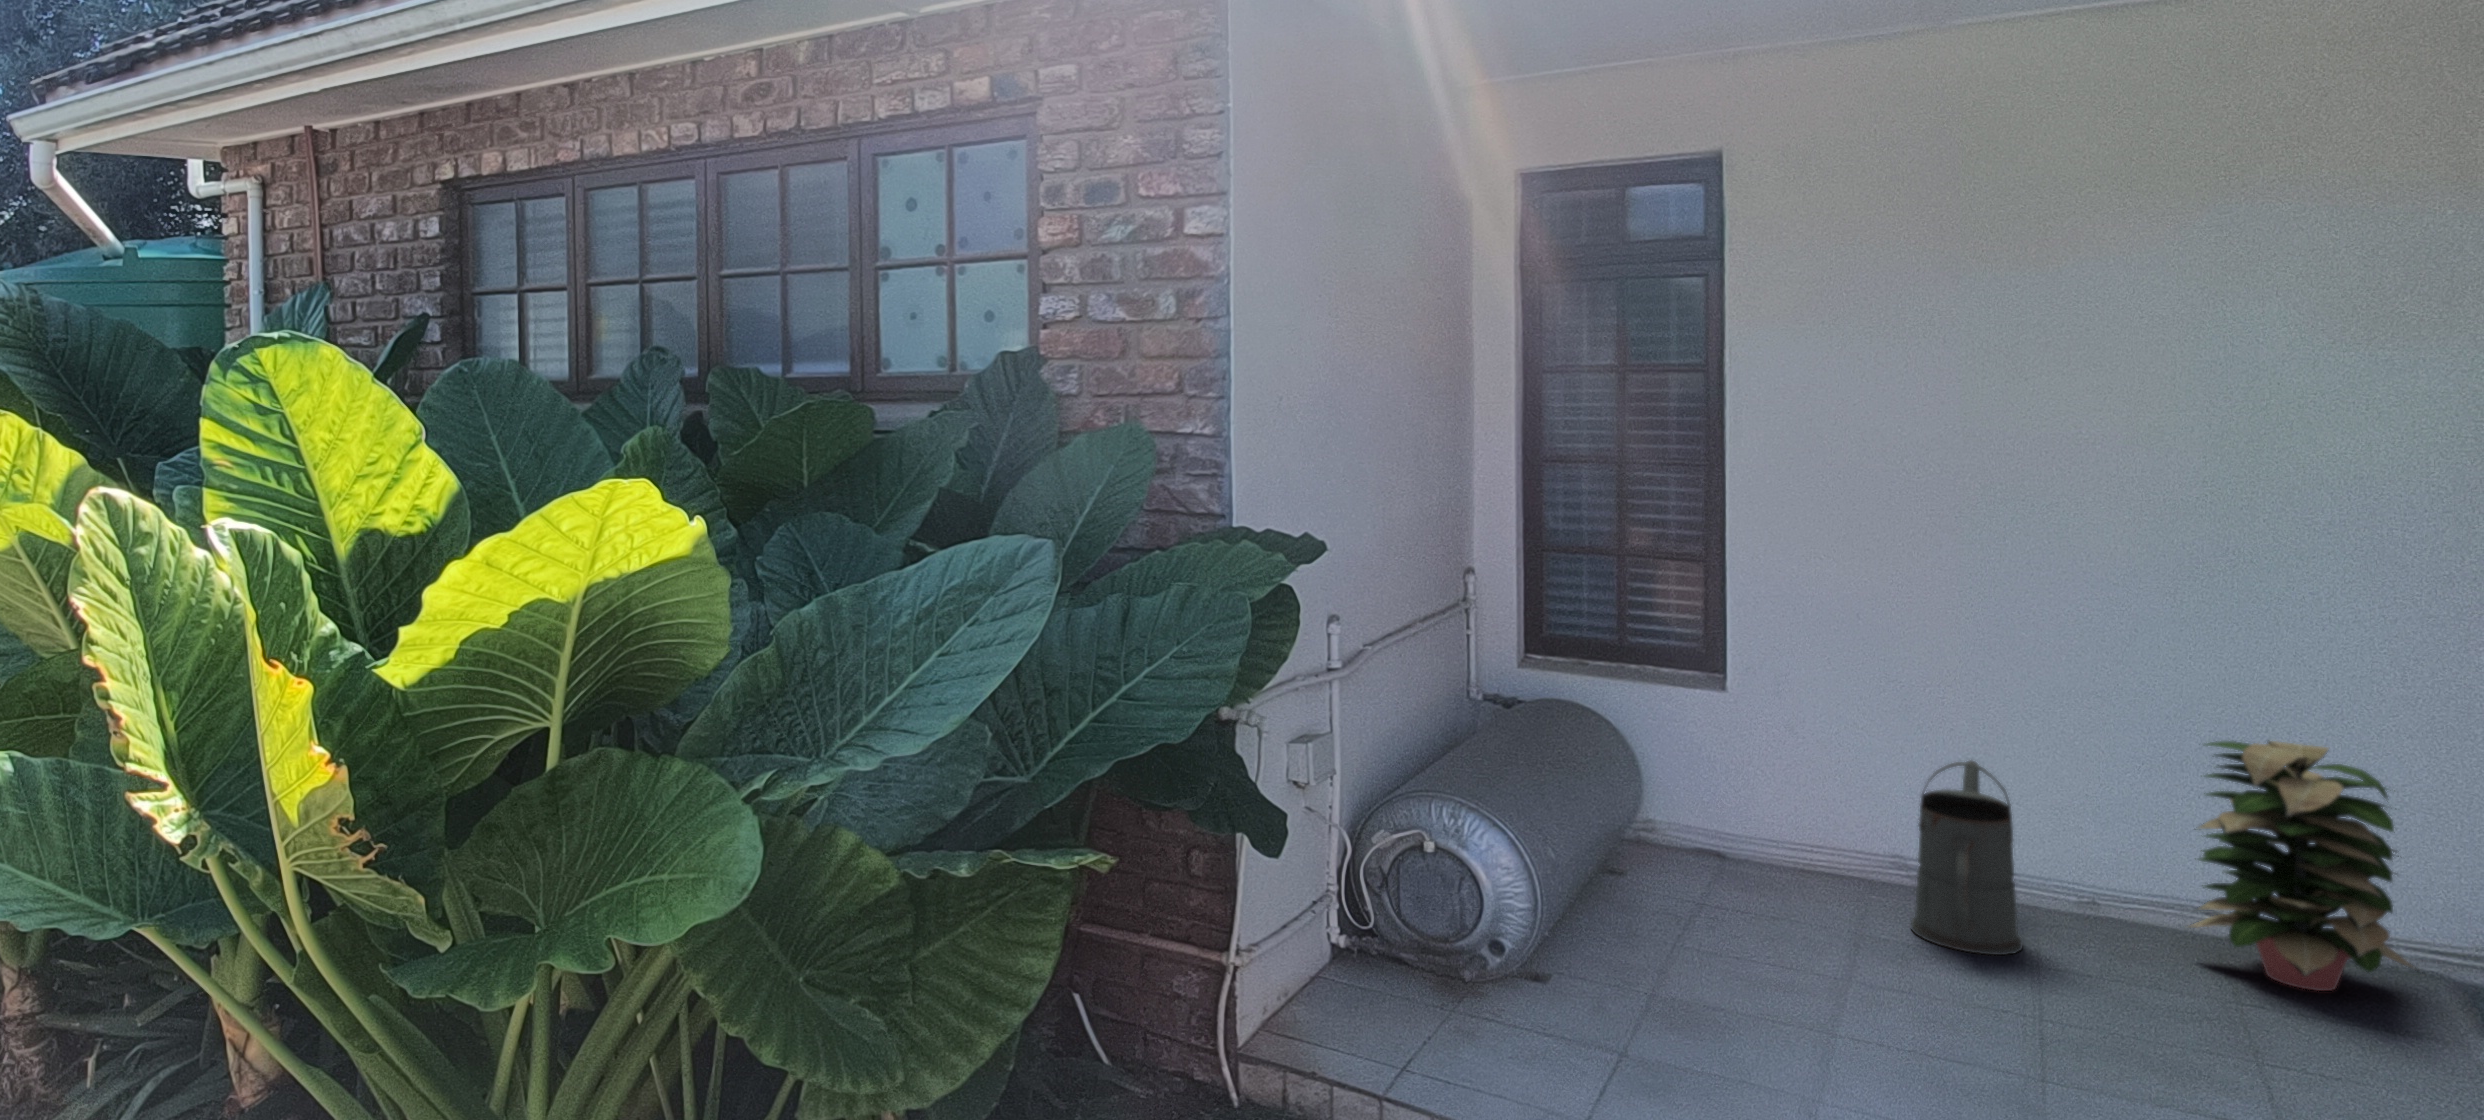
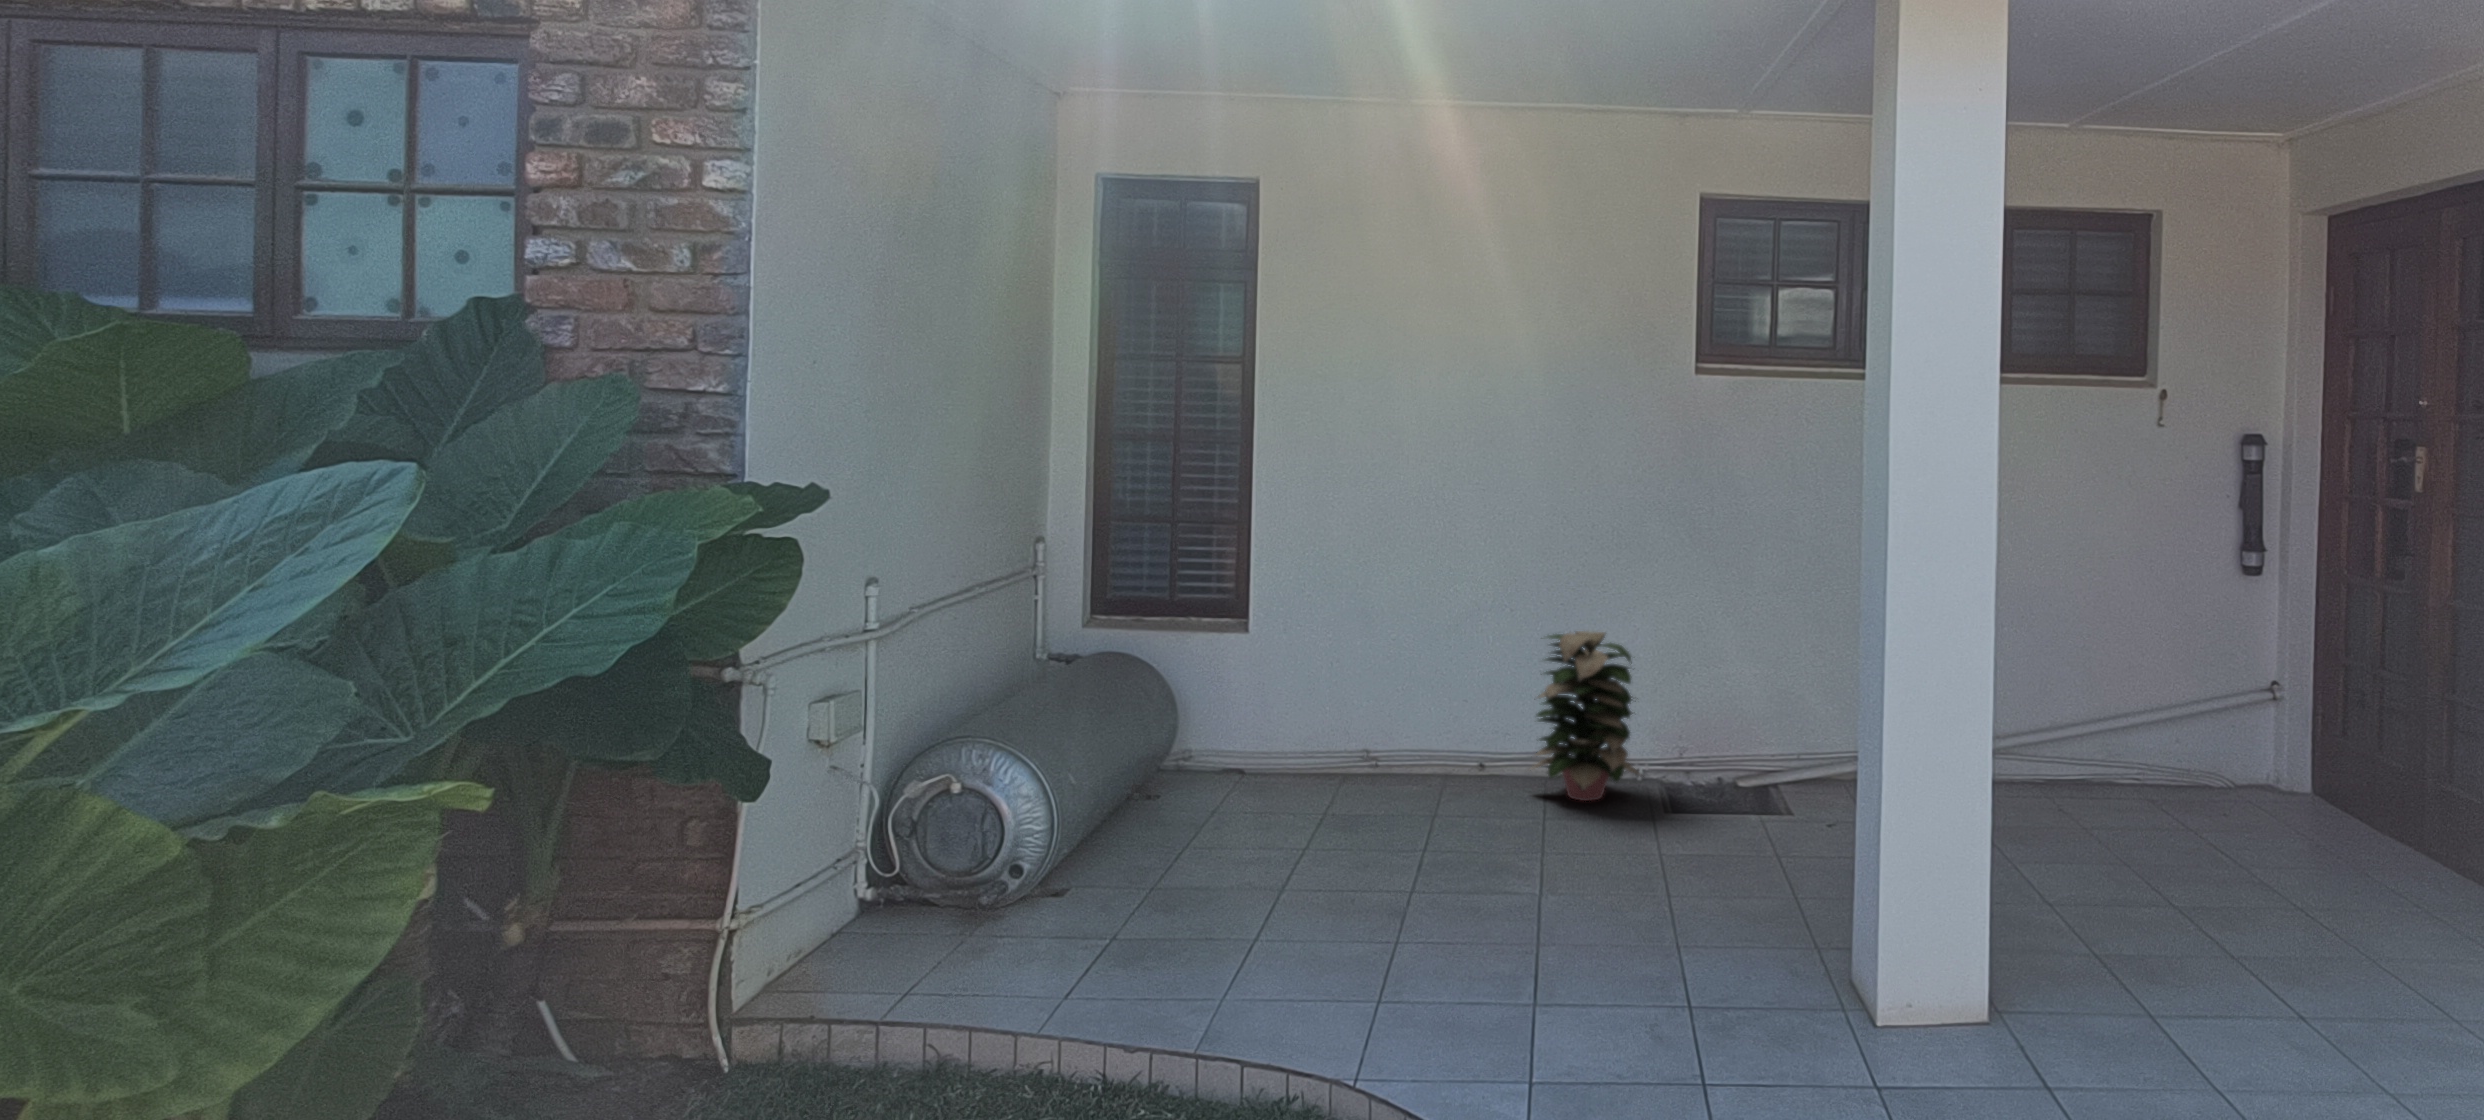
watering can: present [1911,761,2022,955] -> none [1360,667,1430,813]

